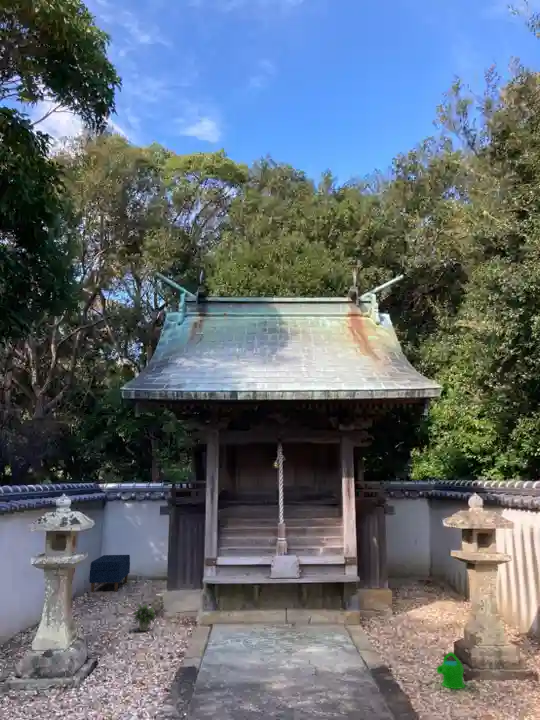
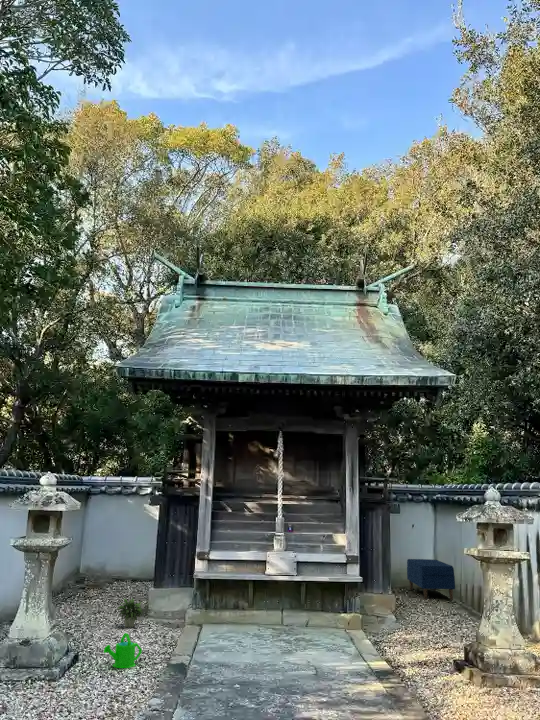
bench: present [89,555,130,592] -> present [407,559,455,600]
watering can: present [437,652,465,689] -> present [104,633,142,668]

